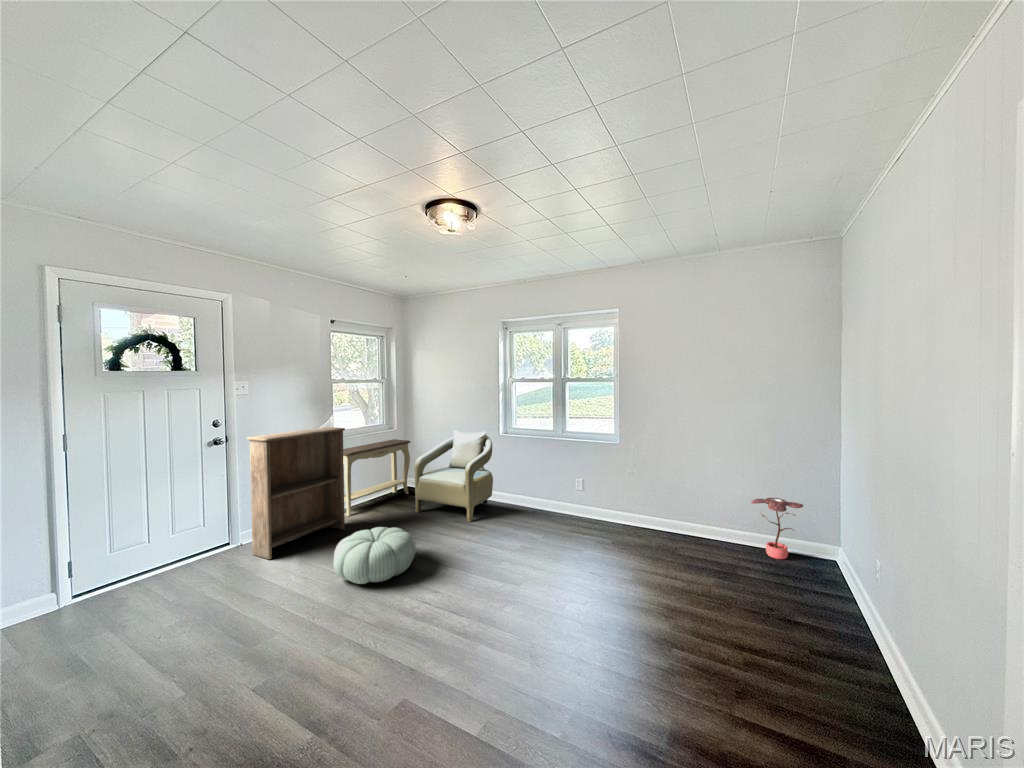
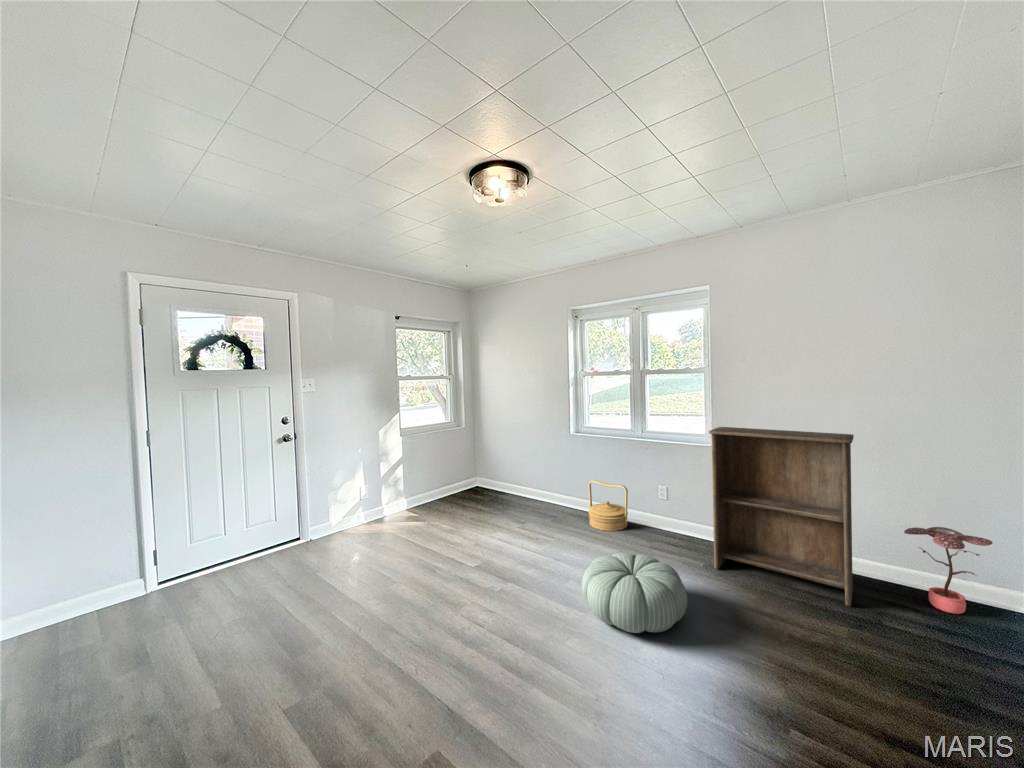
bookshelf: present [247,427,345,559] -> present [709,427,854,606]
armchair: present [415,430,493,522] -> none [479,428,563,530]
console table: present [343,439,410,516] -> none [395,437,477,516]
woven basket: none [516,475,551,519] -> present [588,480,628,531]
pouf: present [334,527,416,584] -> present [582,553,687,633]

